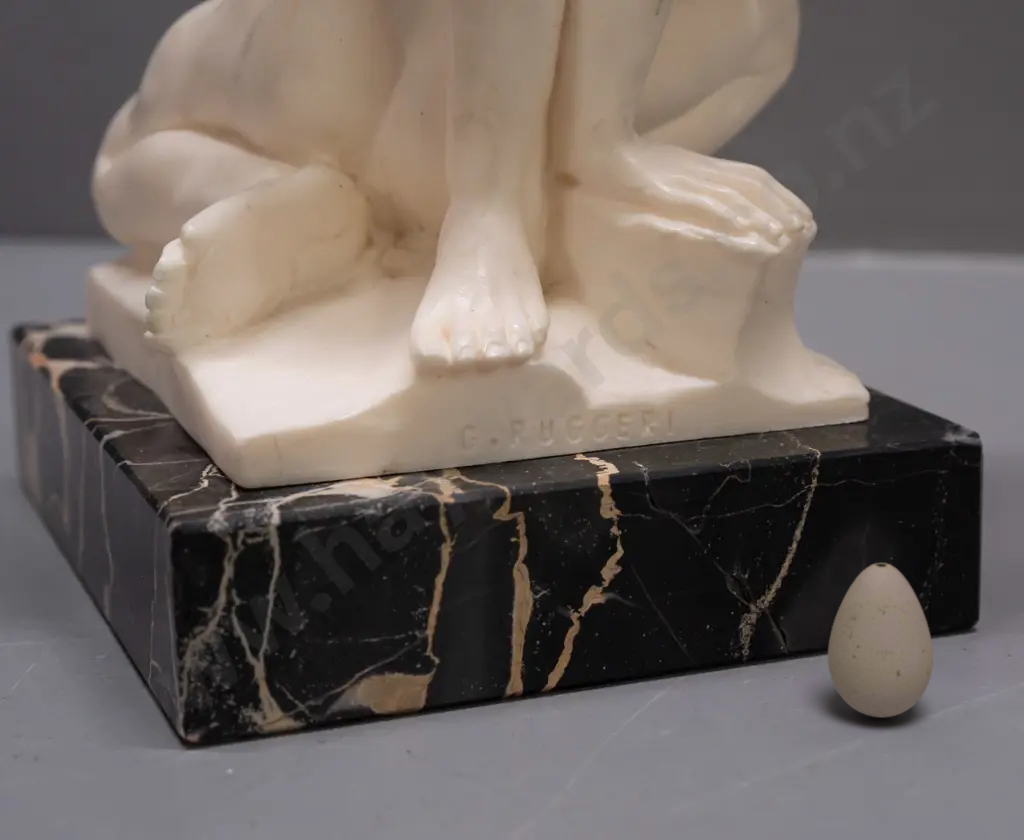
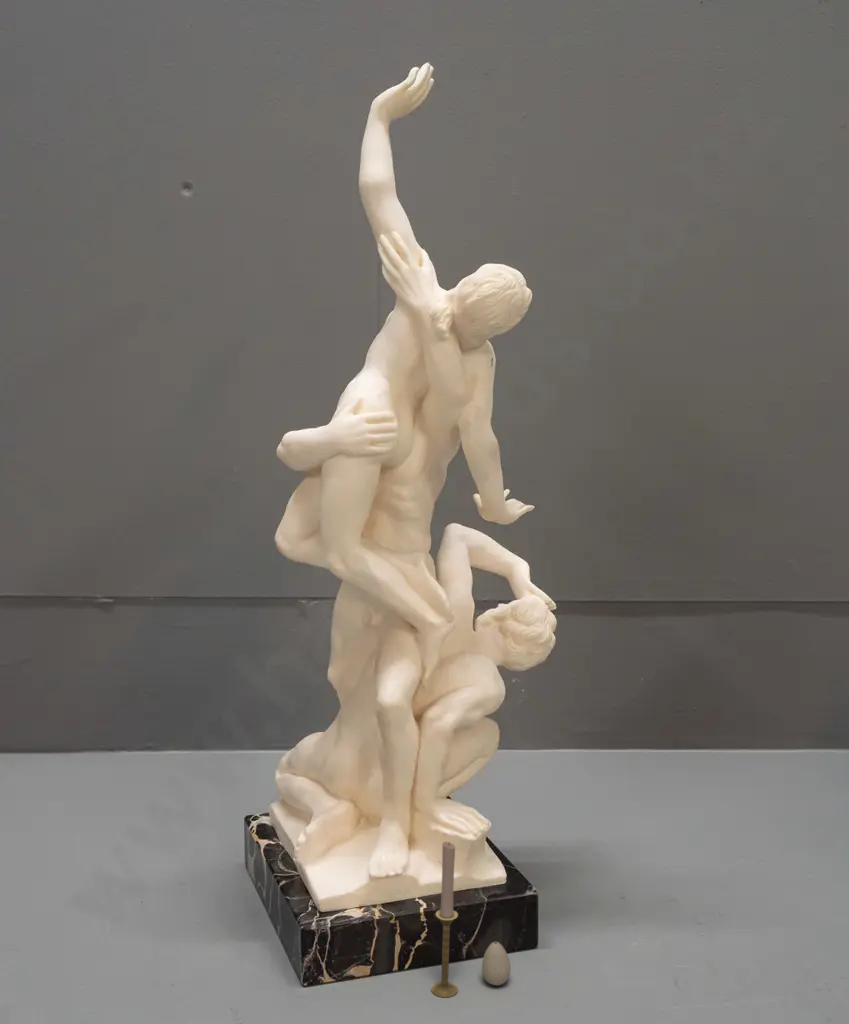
candlestick: none [652,160,754,755] -> present [431,842,458,997]

